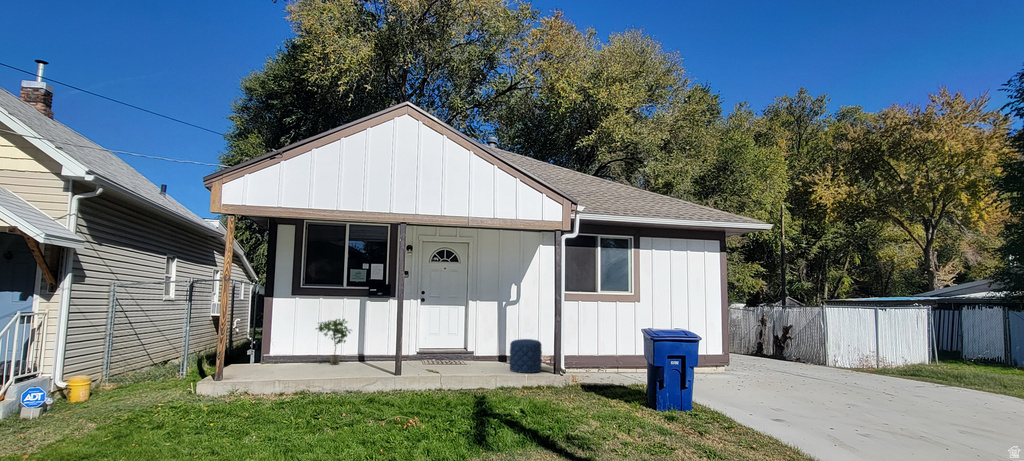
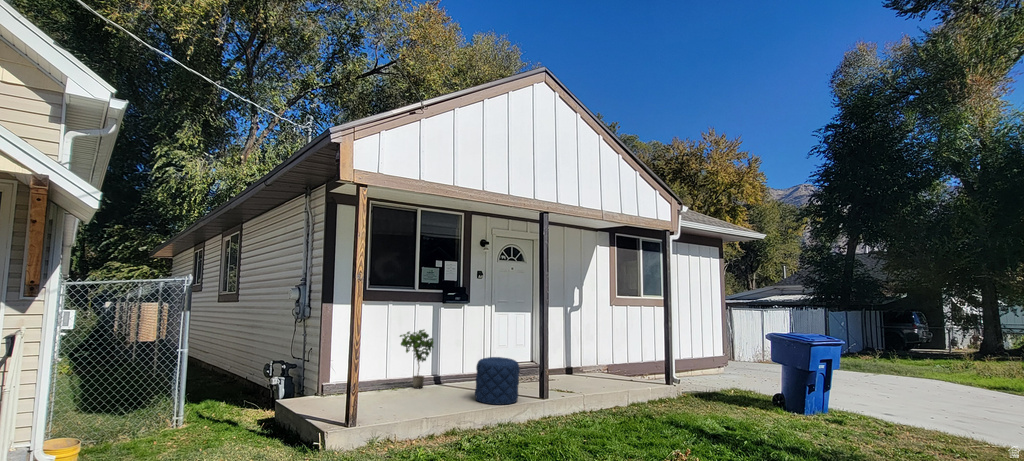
pouf: present [510,339,542,373] -> present [475,357,520,405]

